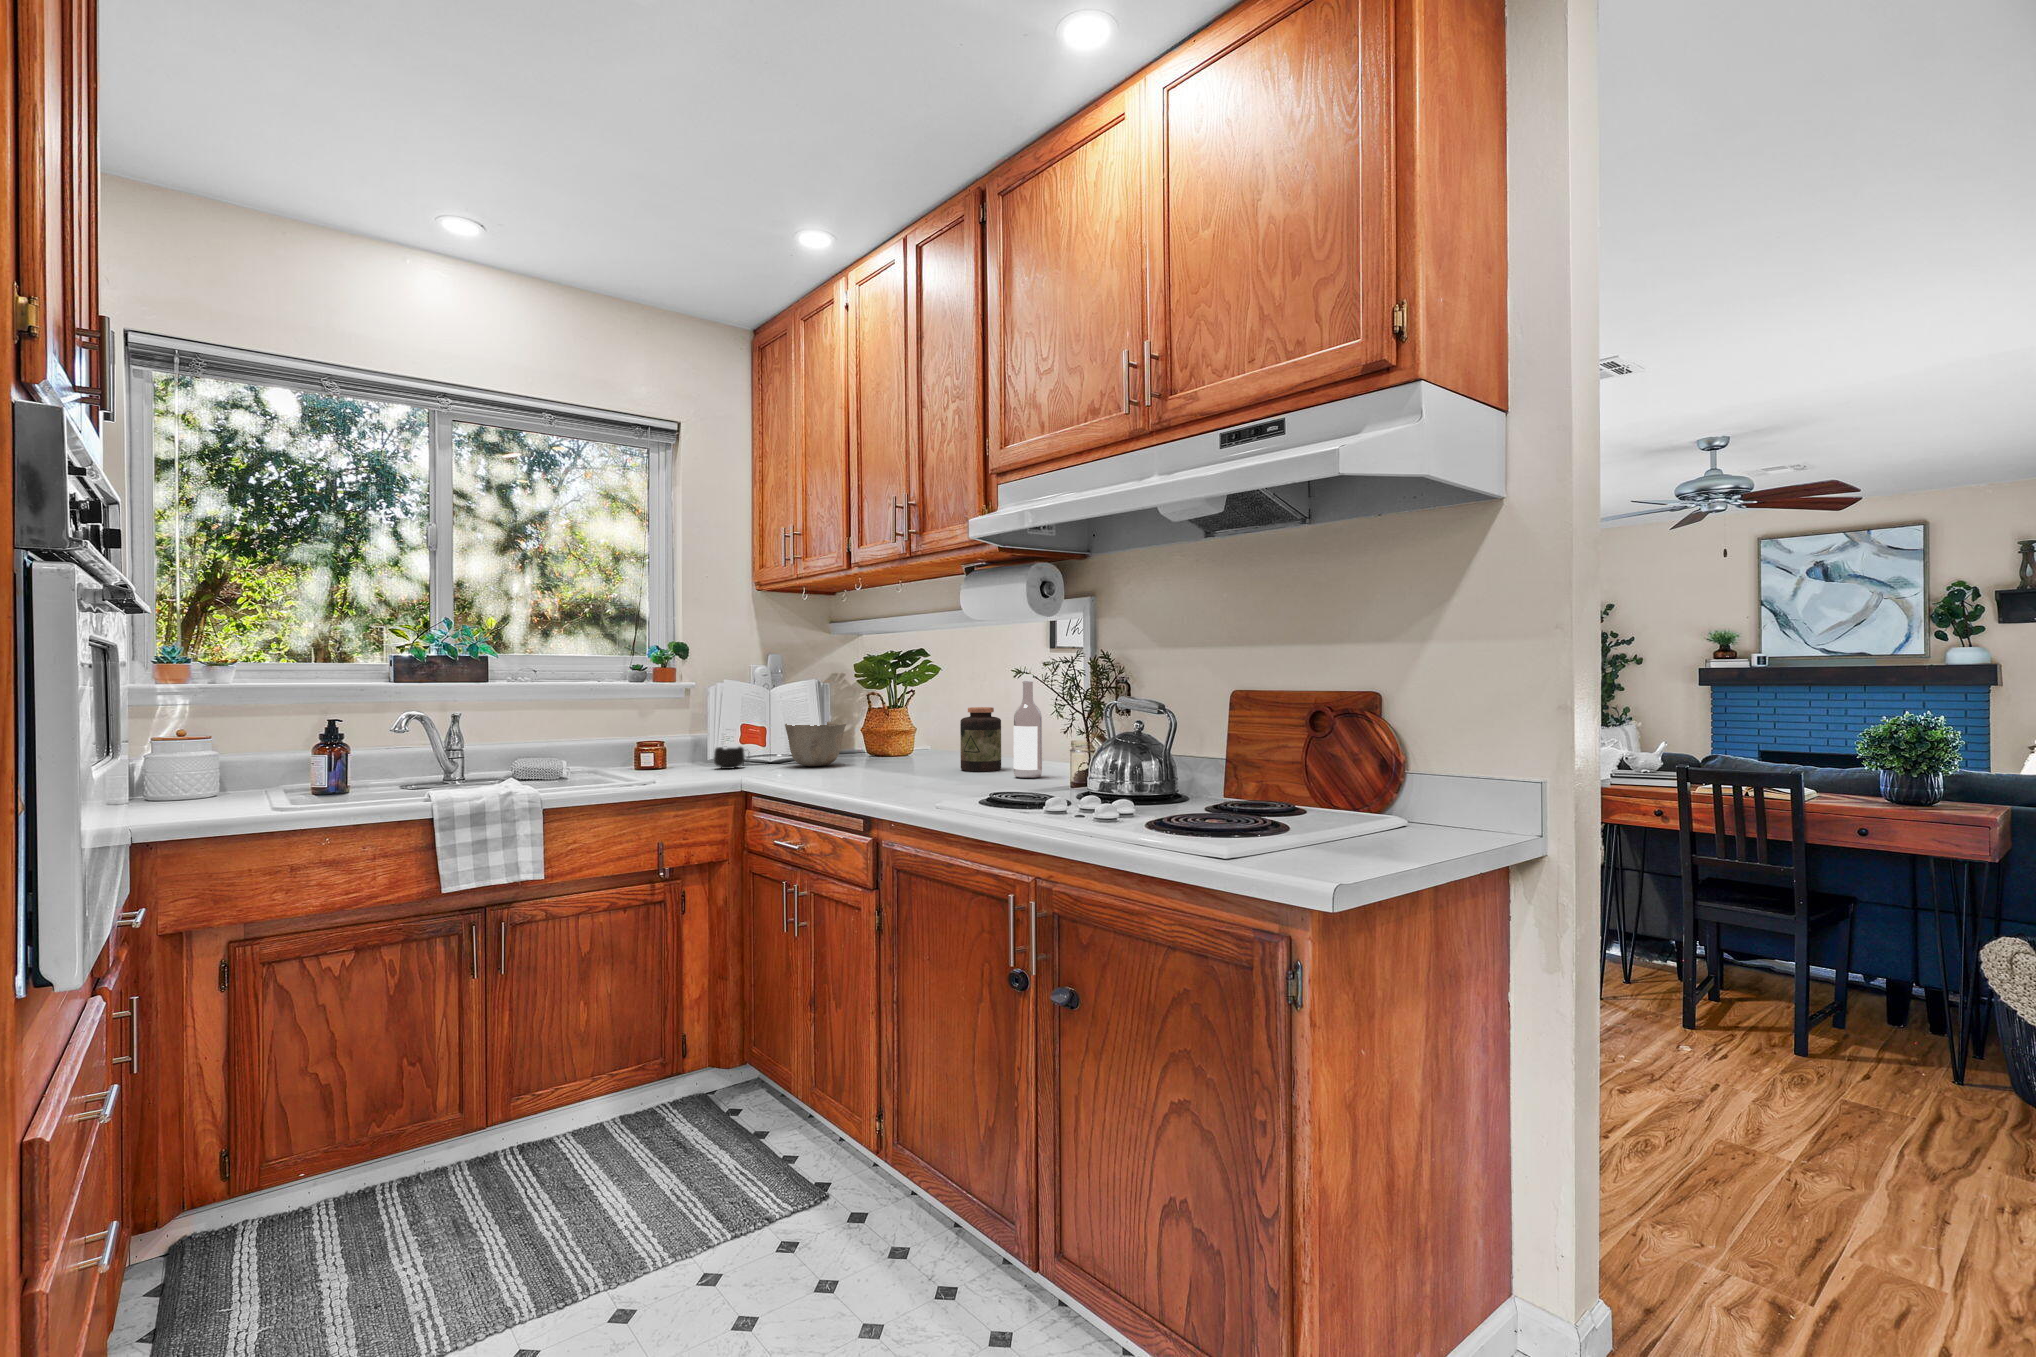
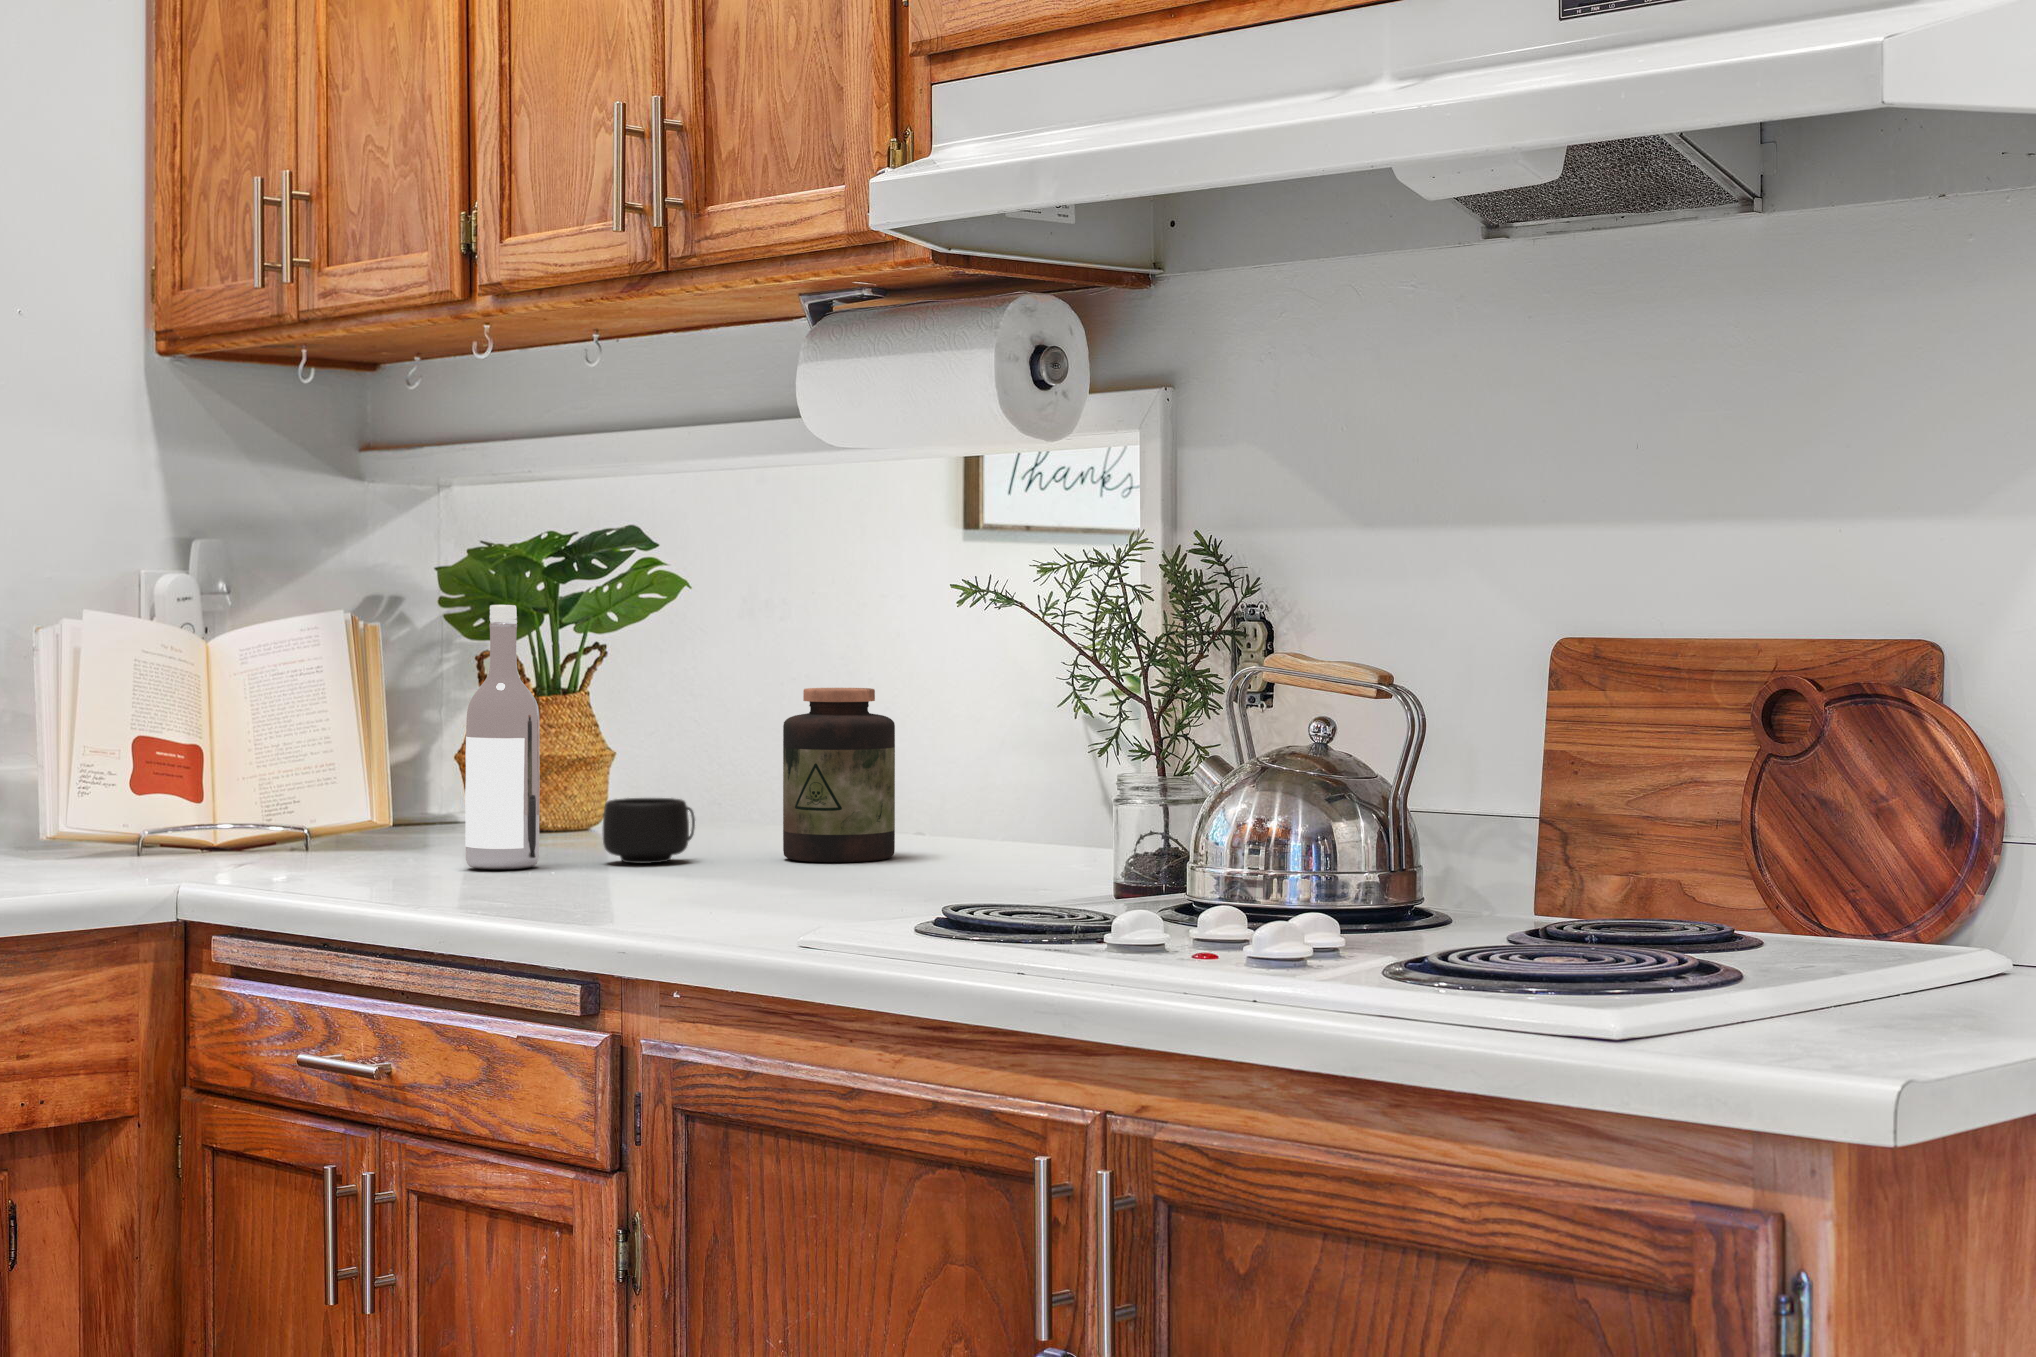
wine bottle: present [1014,674,1042,778] -> present [465,605,539,869]
ceramic bowl: present [785,722,846,766] -> none [268,729,443,854]
mug: present [714,747,750,769] -> present [603,798,695,863]

